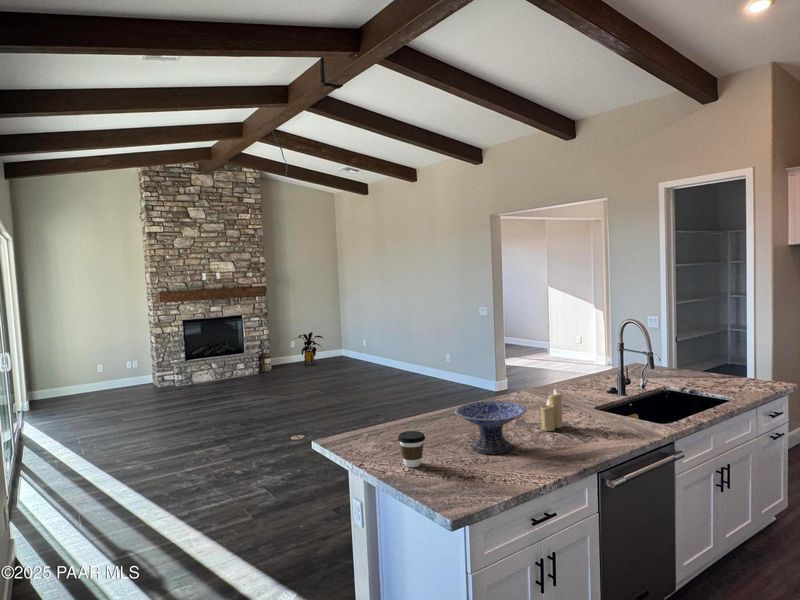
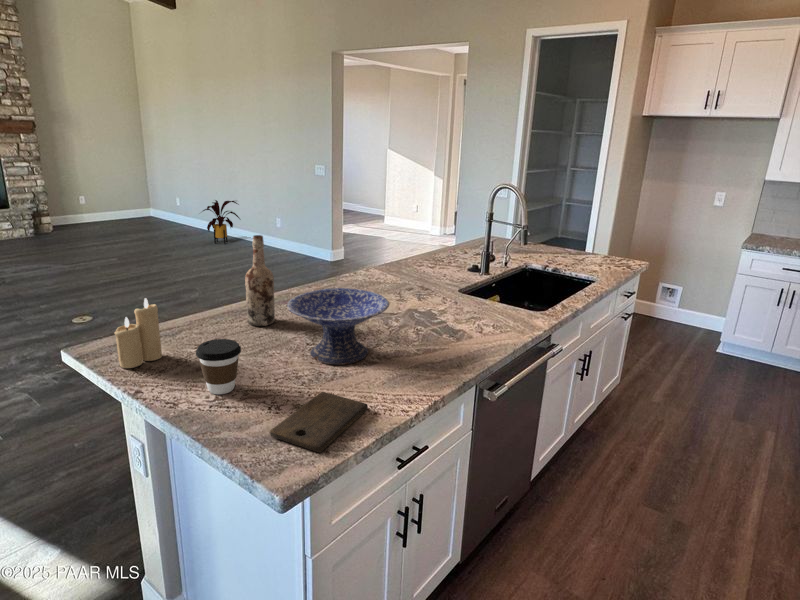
house plant: present [297,332,323,365] -> present [203,200,240,244]
wine bottle: none [426,365,446,429] -> present [245,235,275,326]
candle: present [541,389,563,431] -> present [115,298,162,368]
cutting board: none [444,468,509,500] -> present [270,392,368,452]

